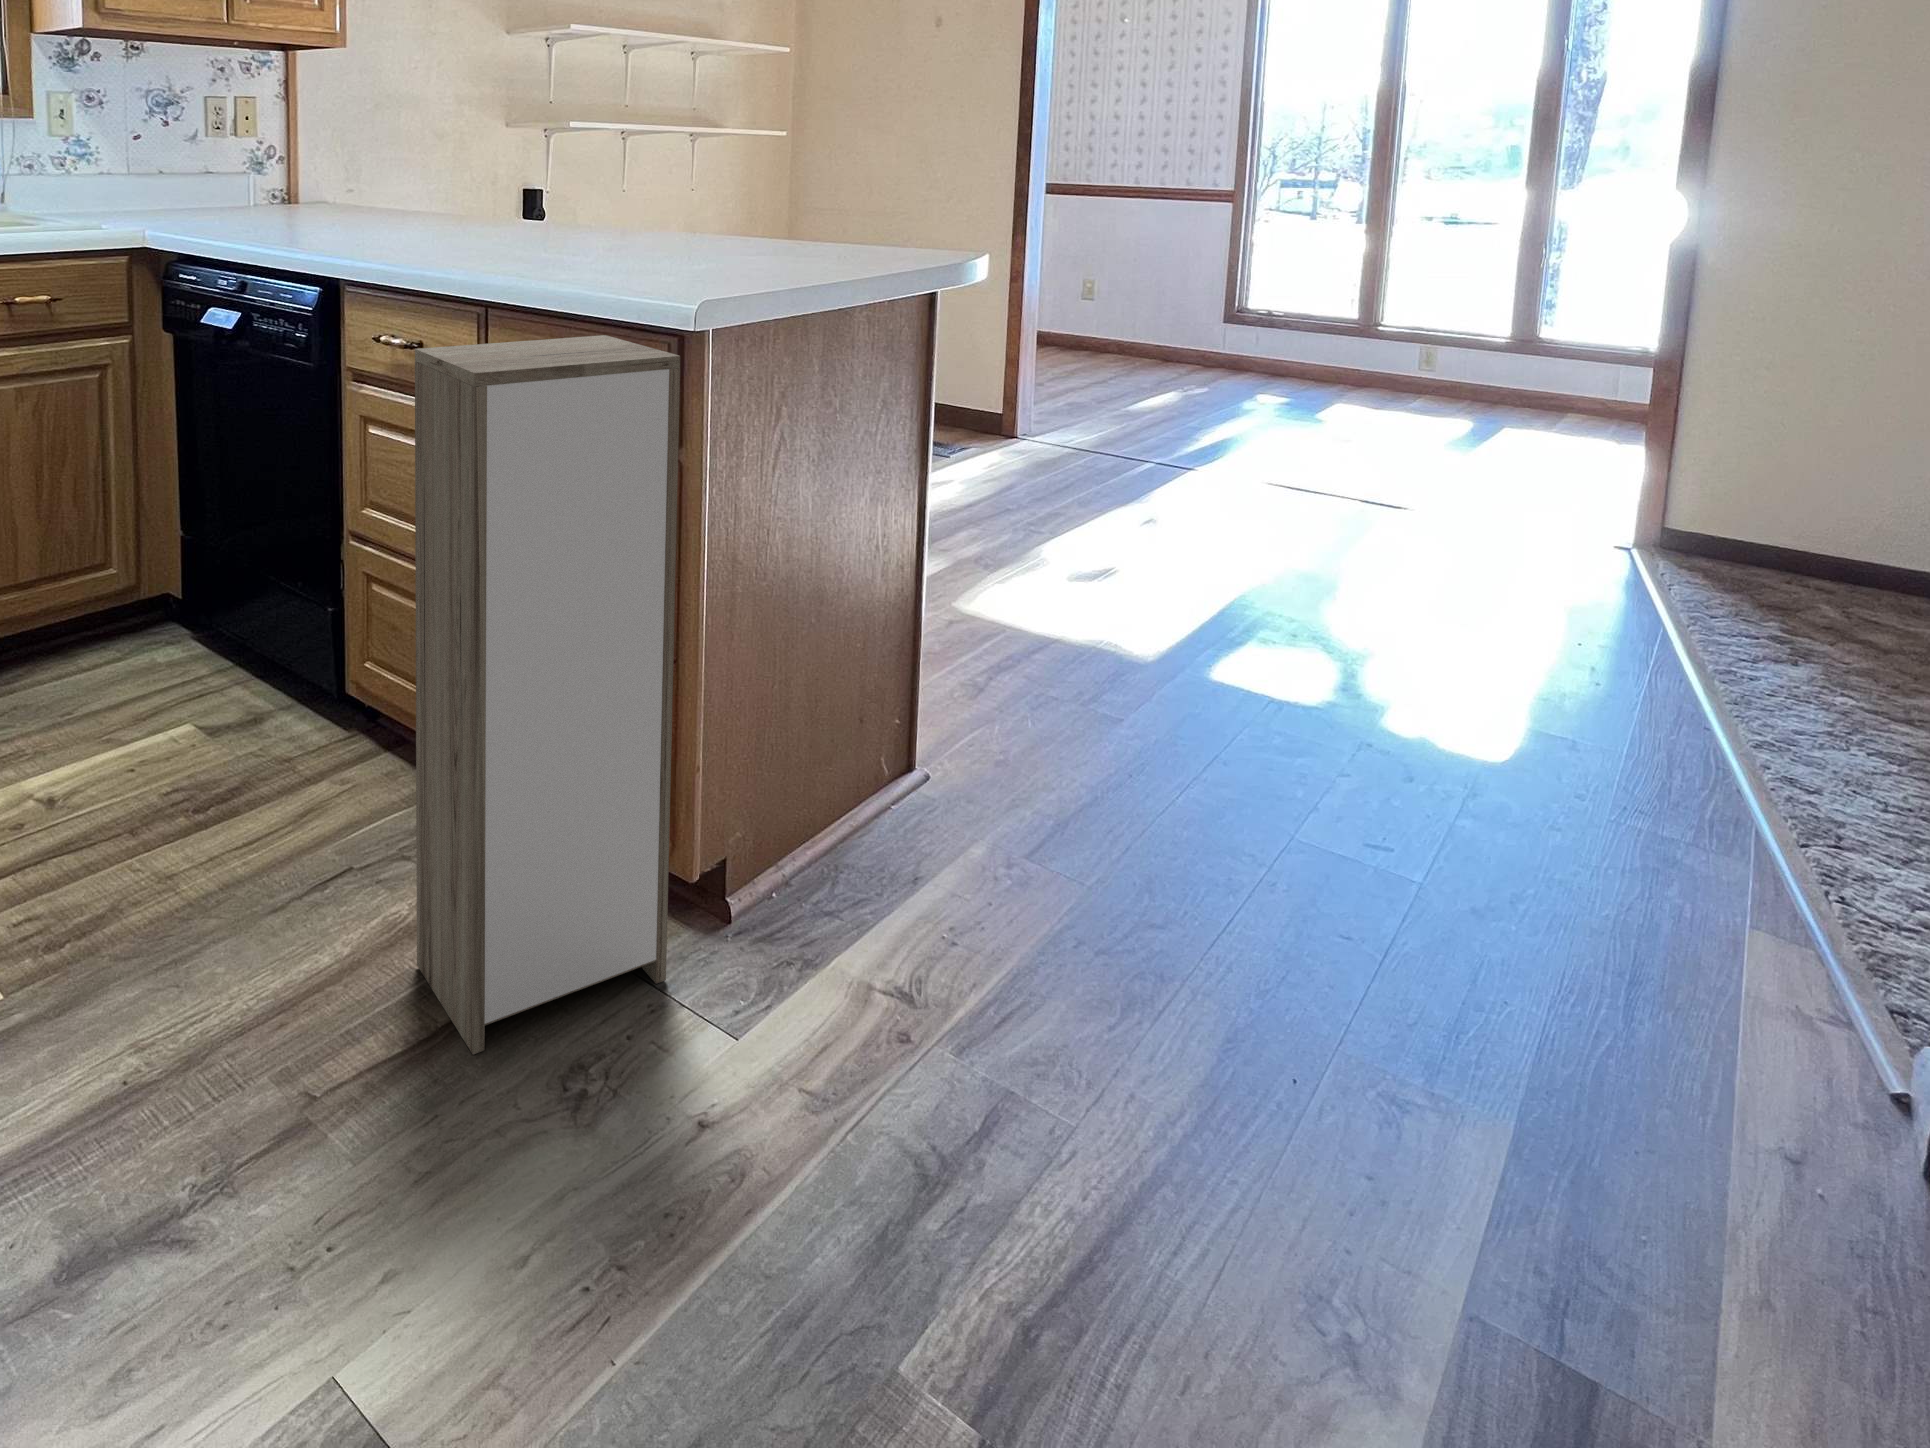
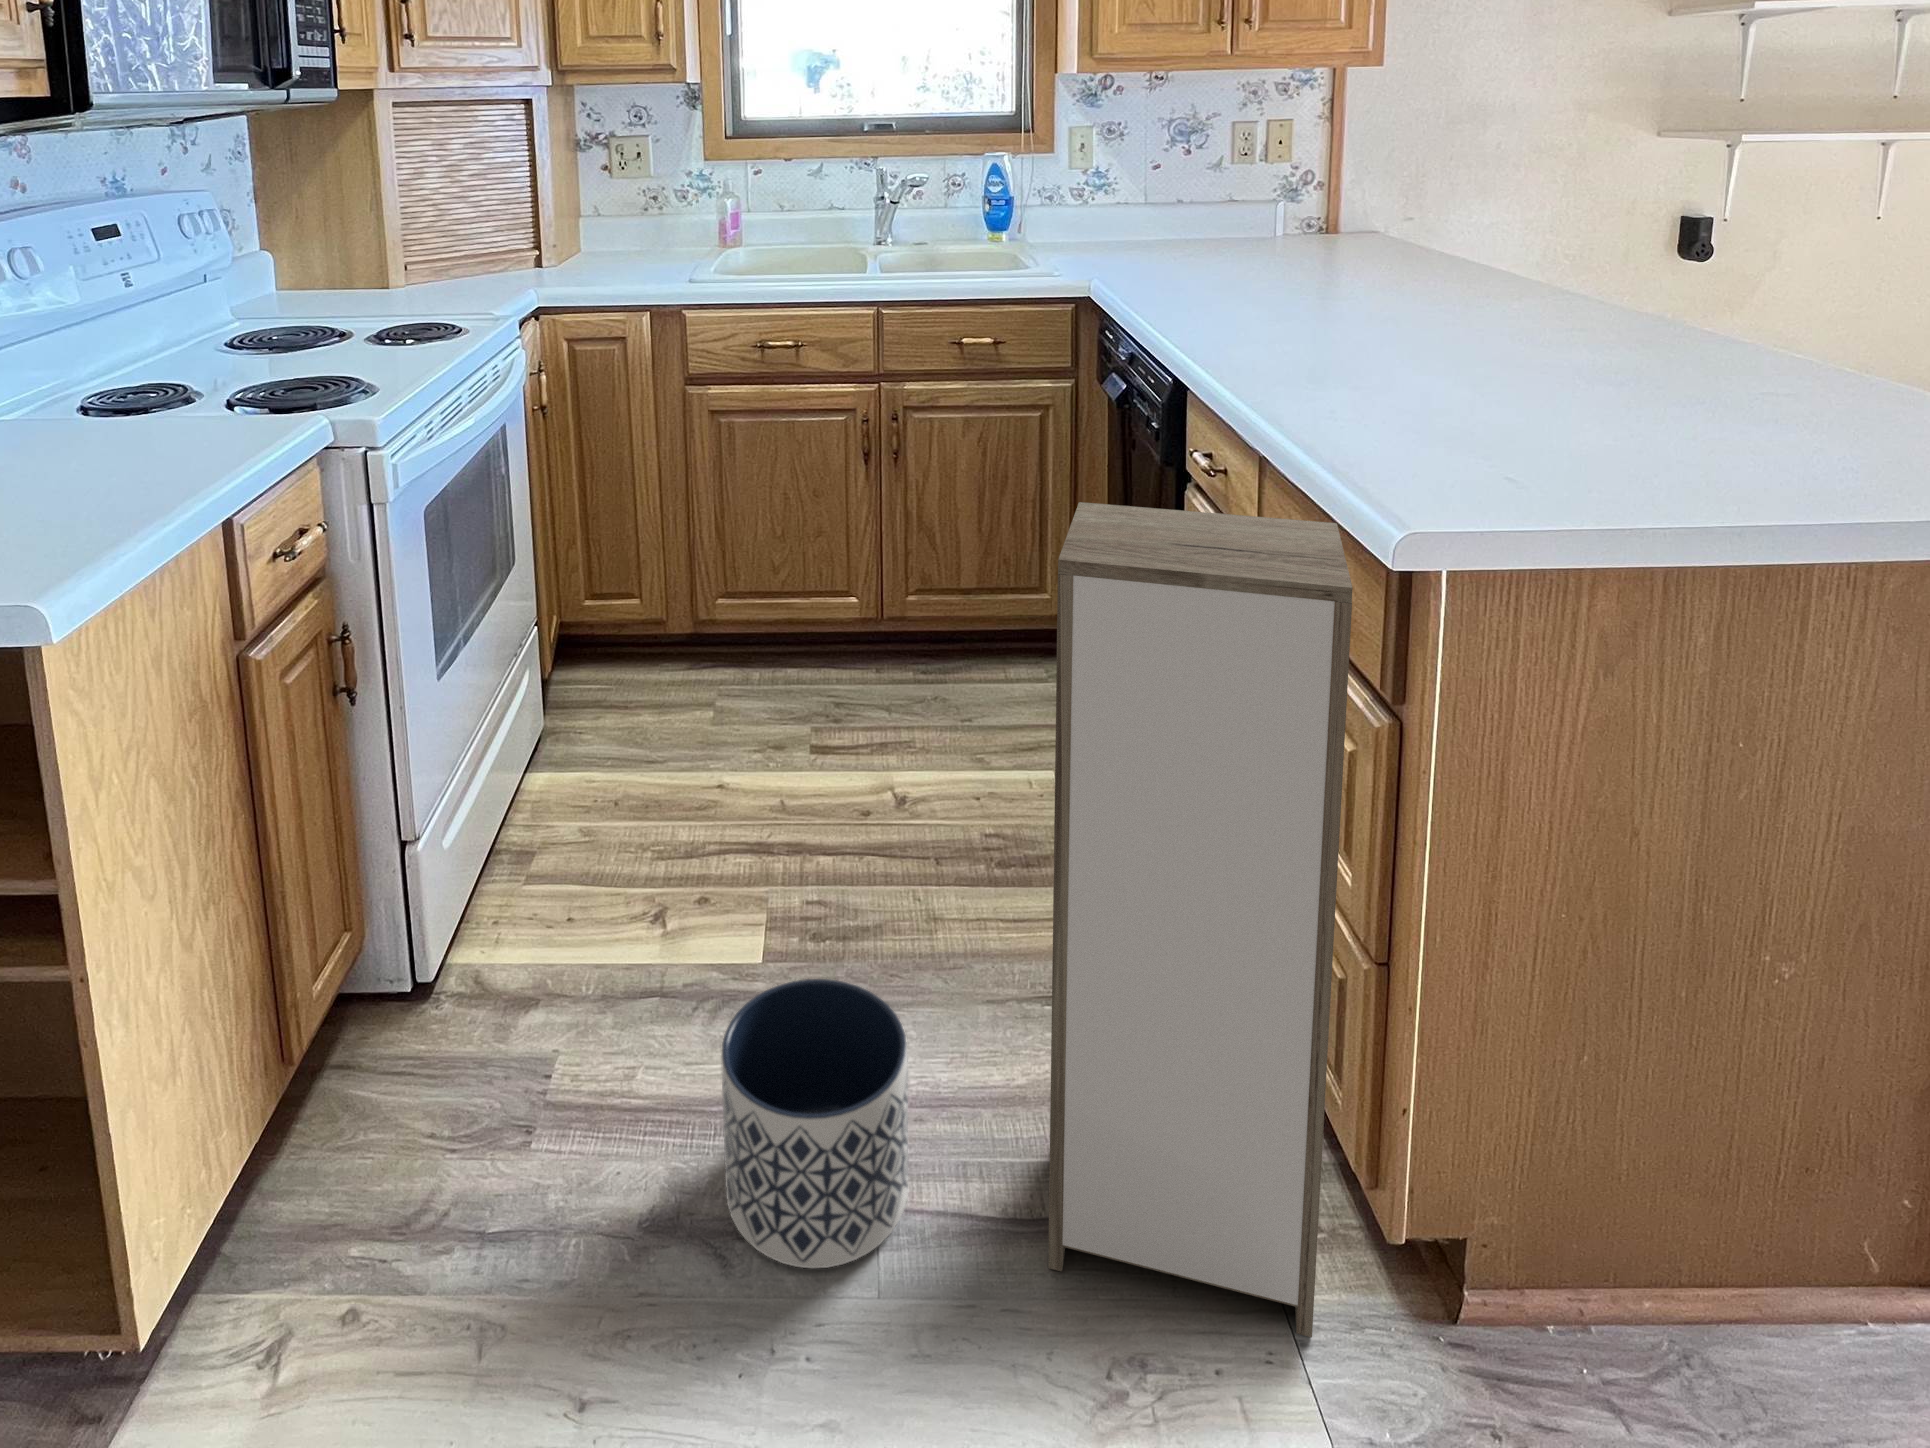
planter: none [120,904,332,1211] -> present [721,979,908,1268]

